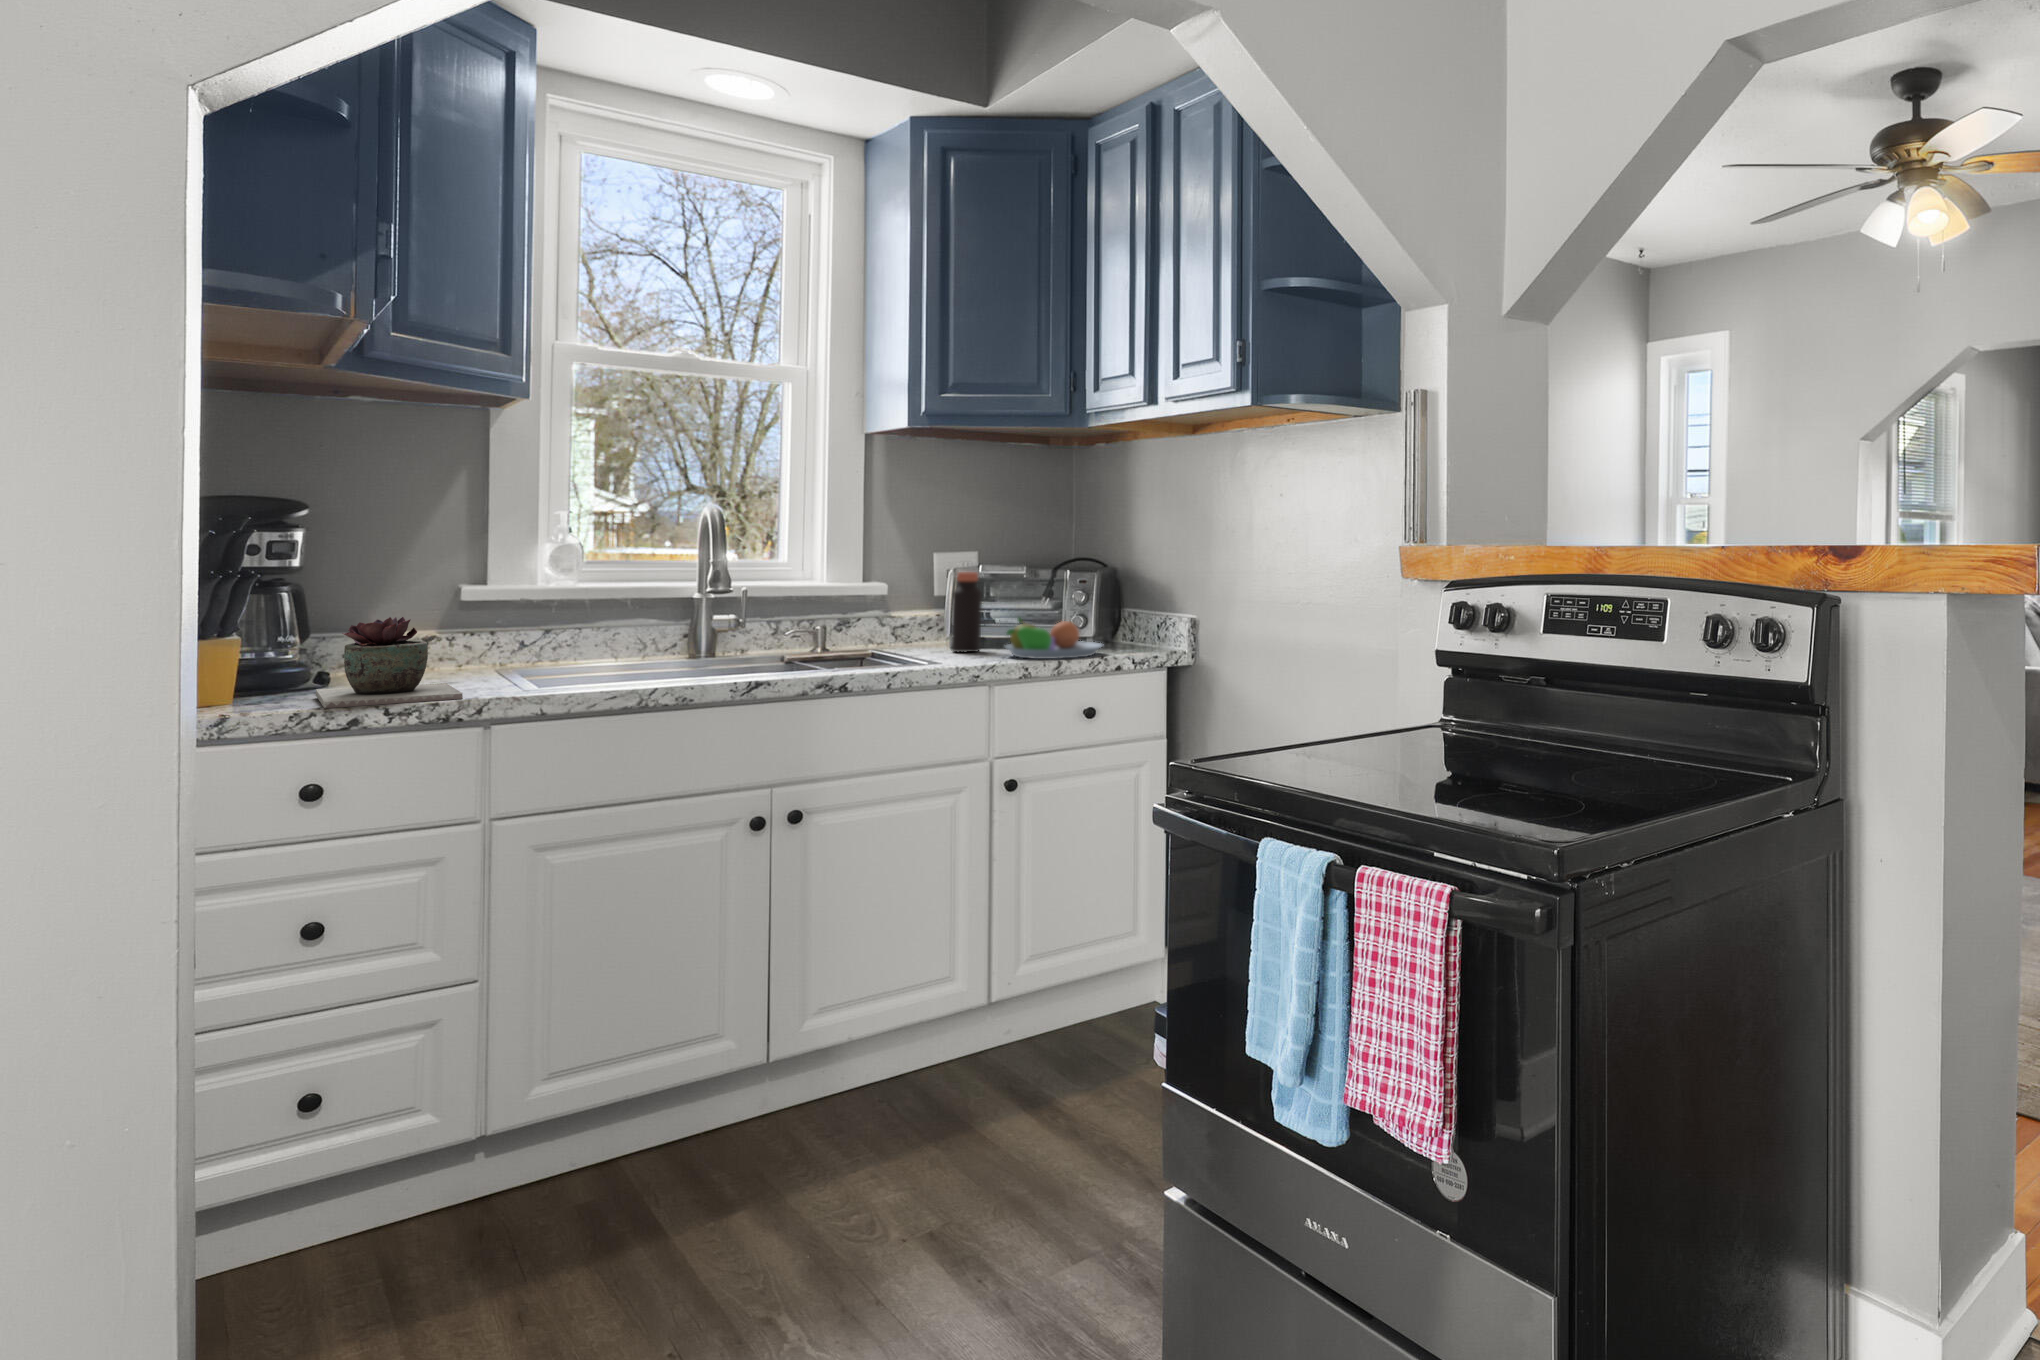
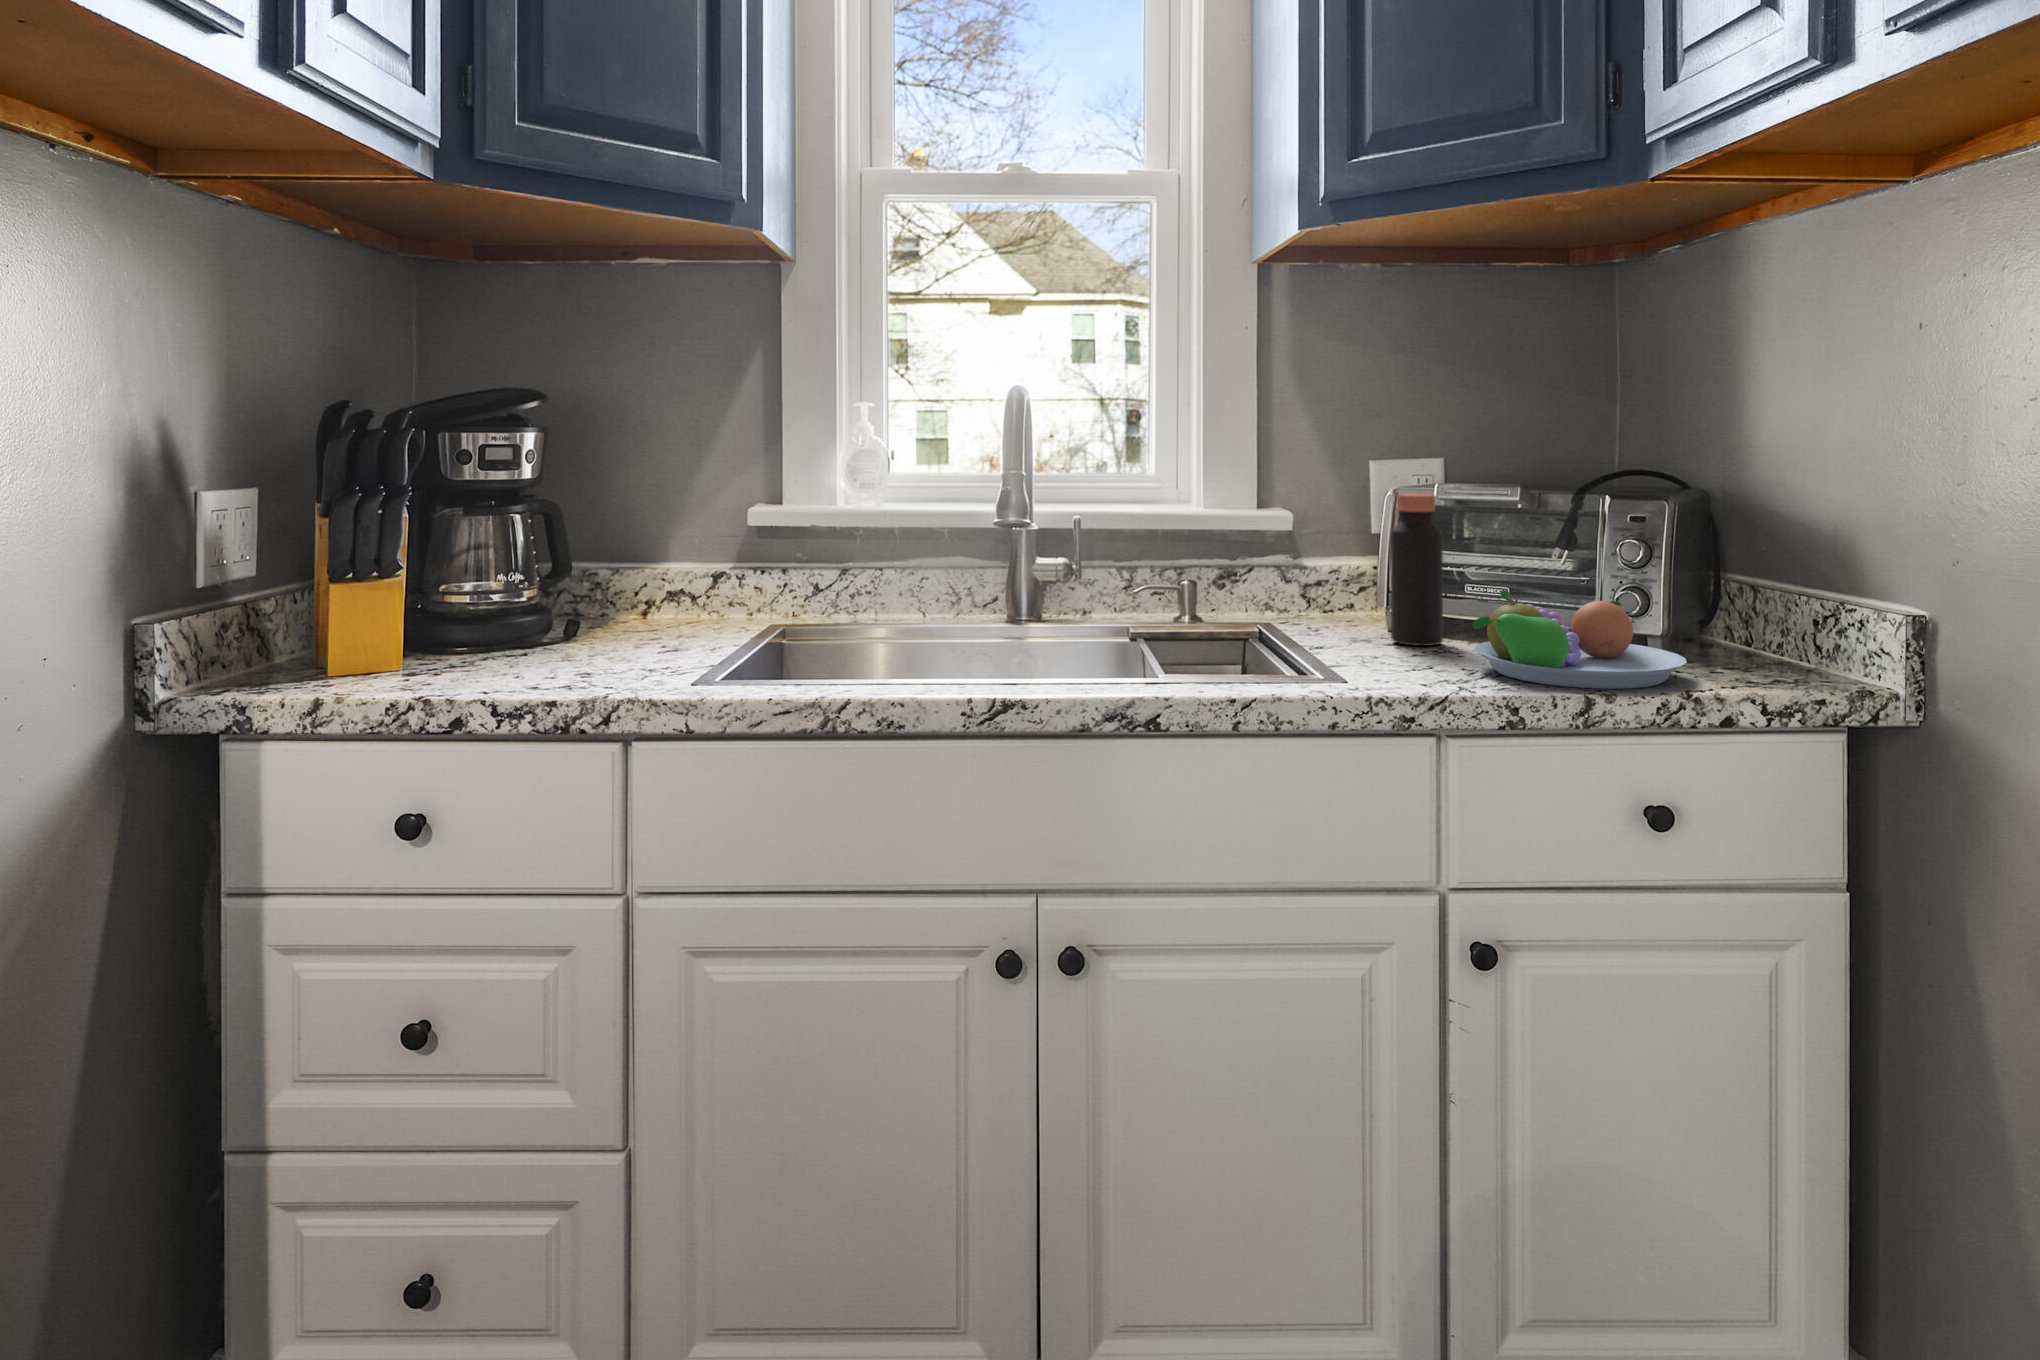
succulent plant: present [316,617,463,708] -> none [438,556,642,695]

